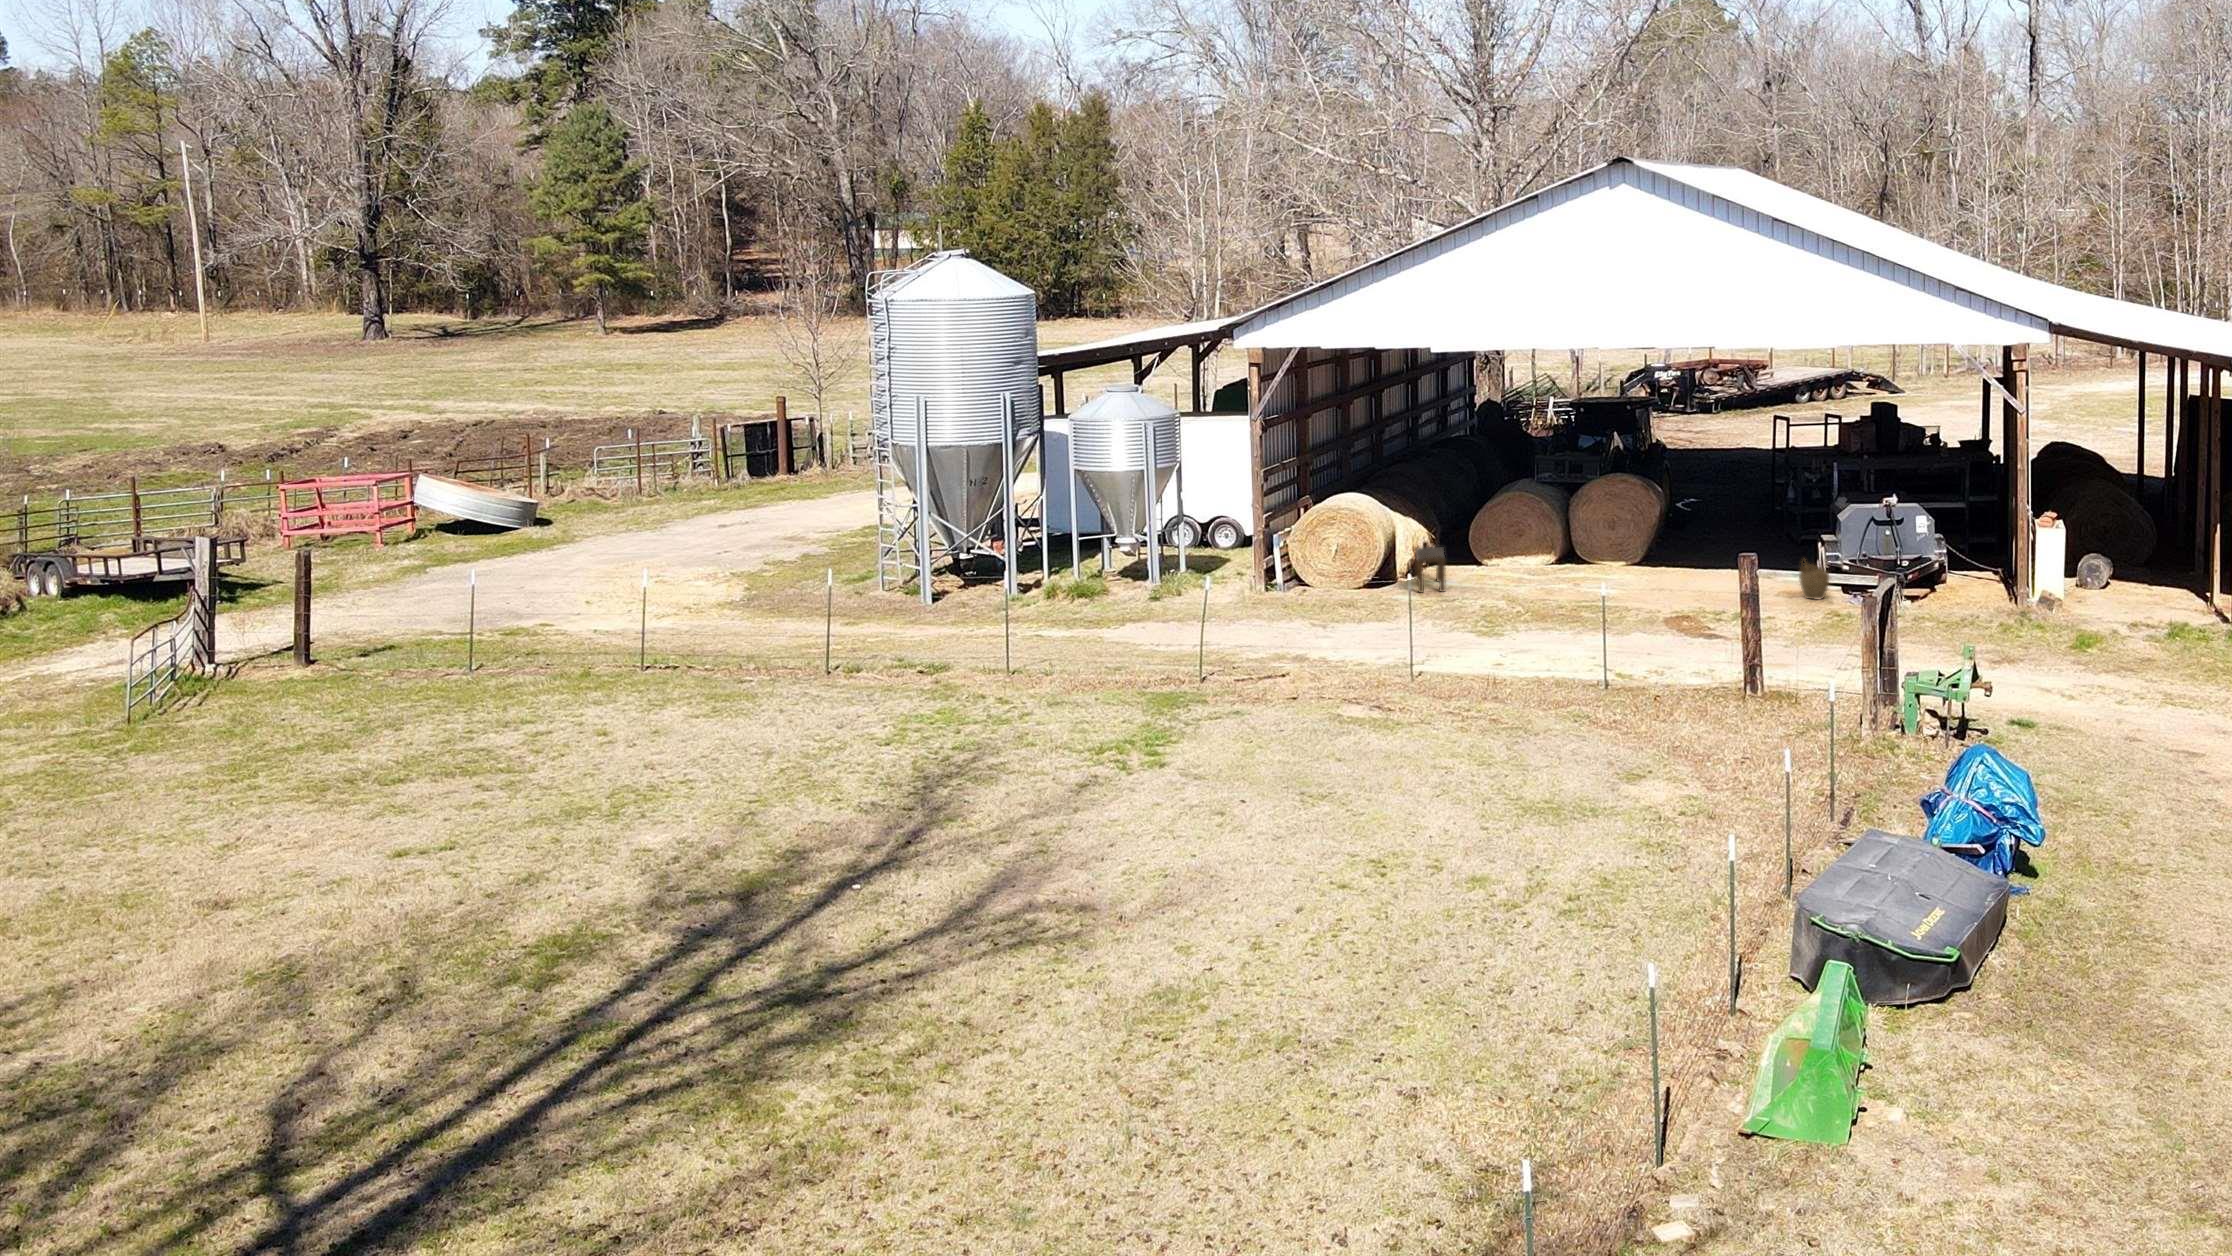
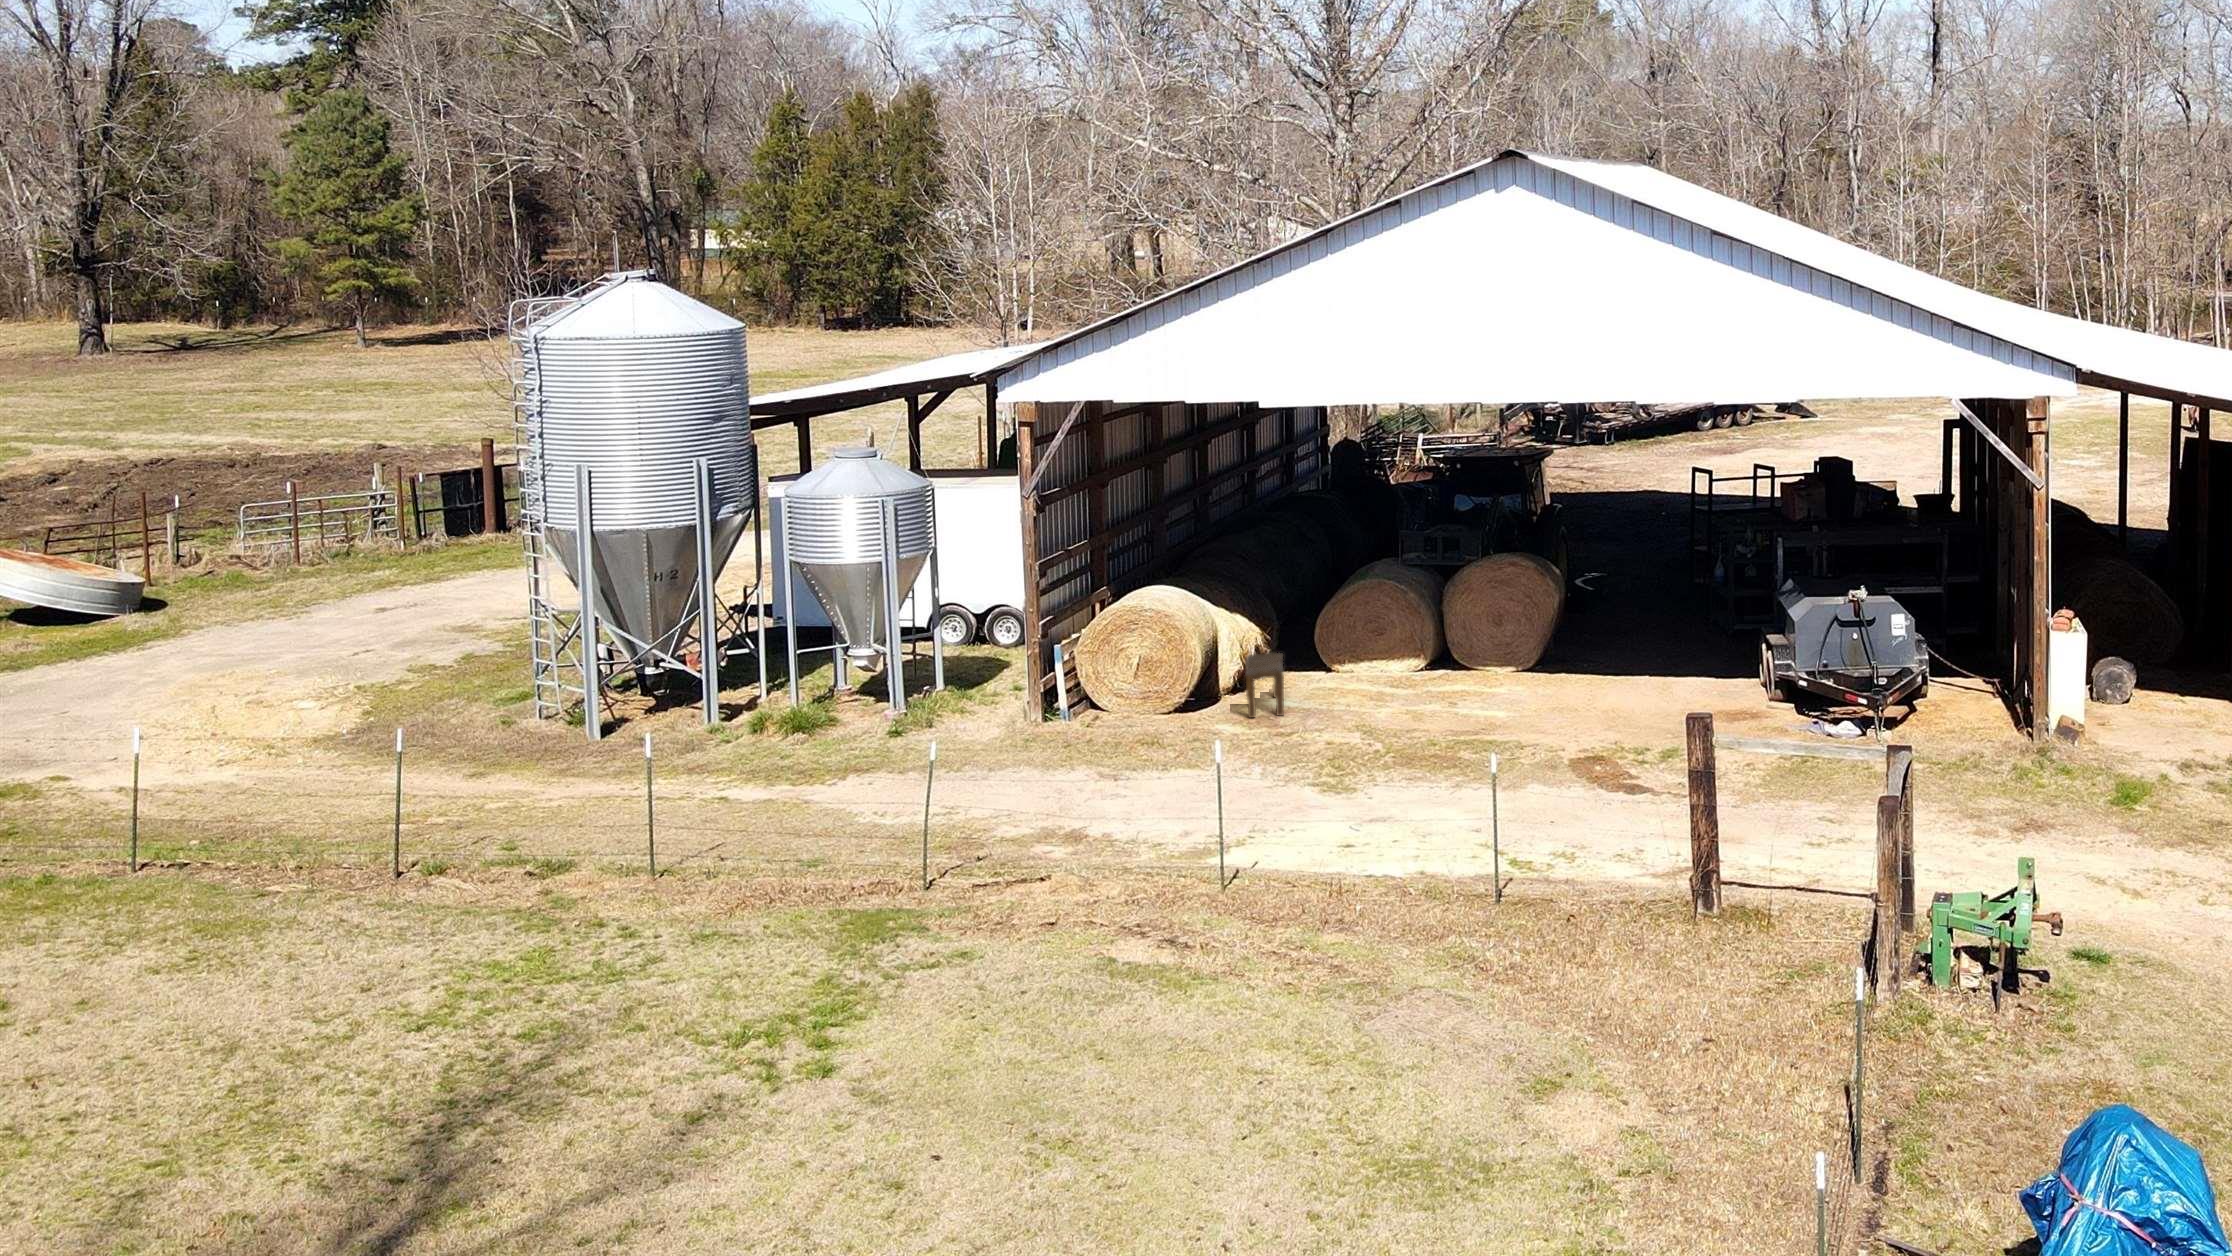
woven basket: present [1799,564,1829,599] -> none [1741,666,1780,720]

